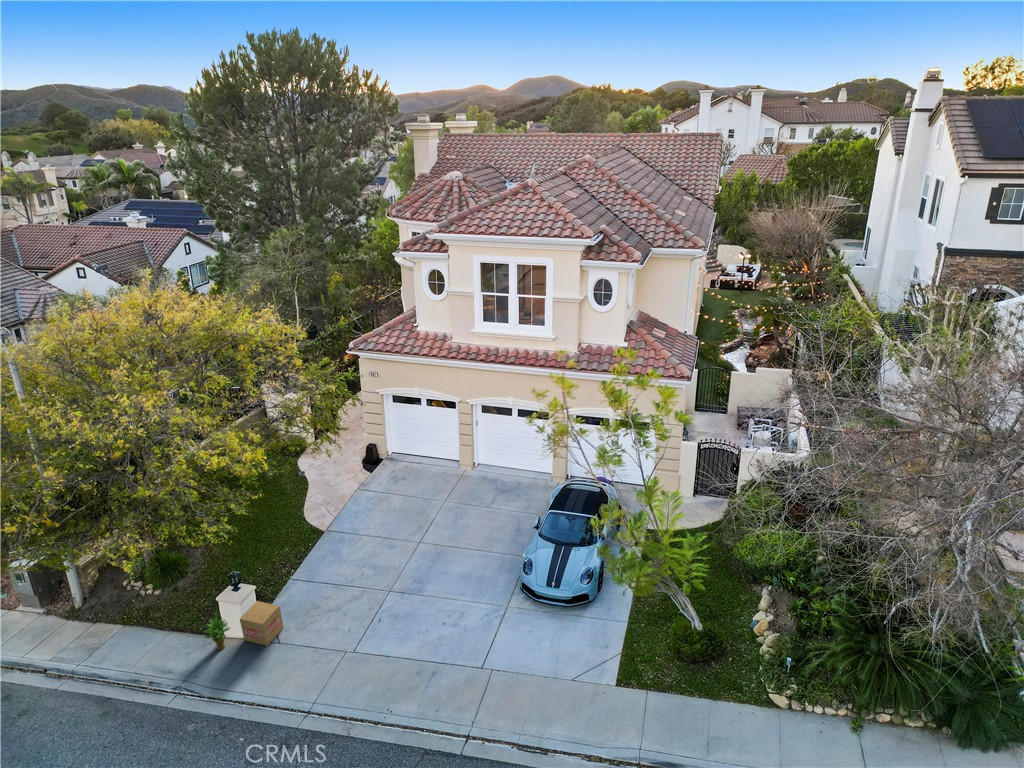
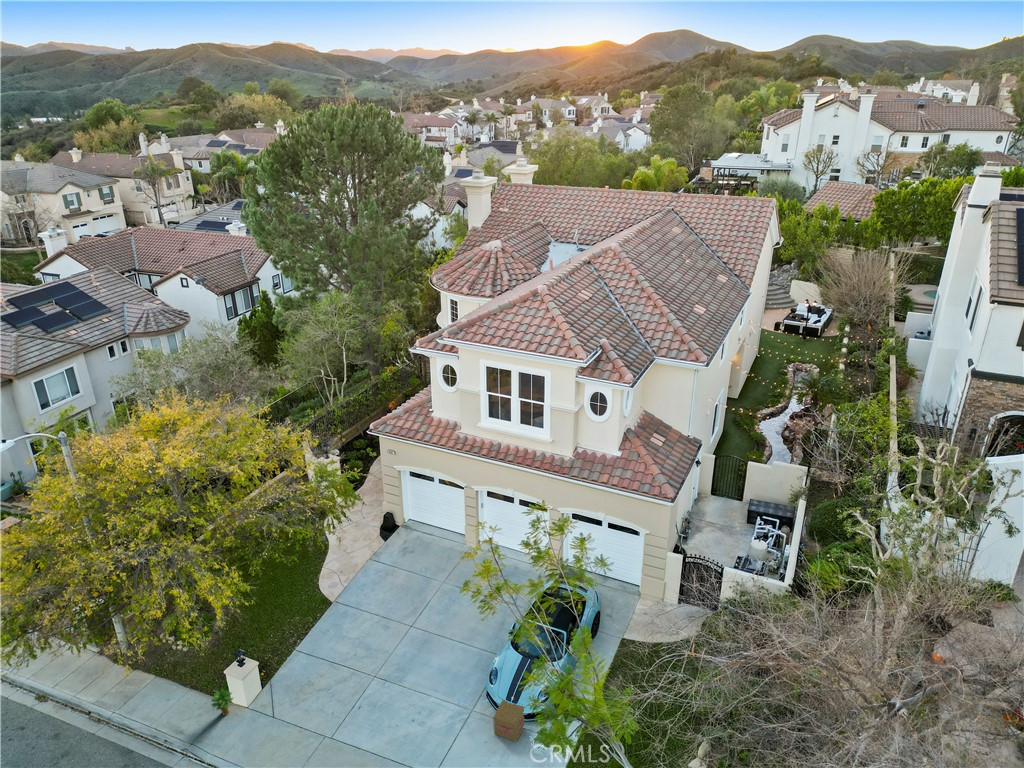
cardboard box: present [240,601,284,646] -> present [493,700,525,742]

